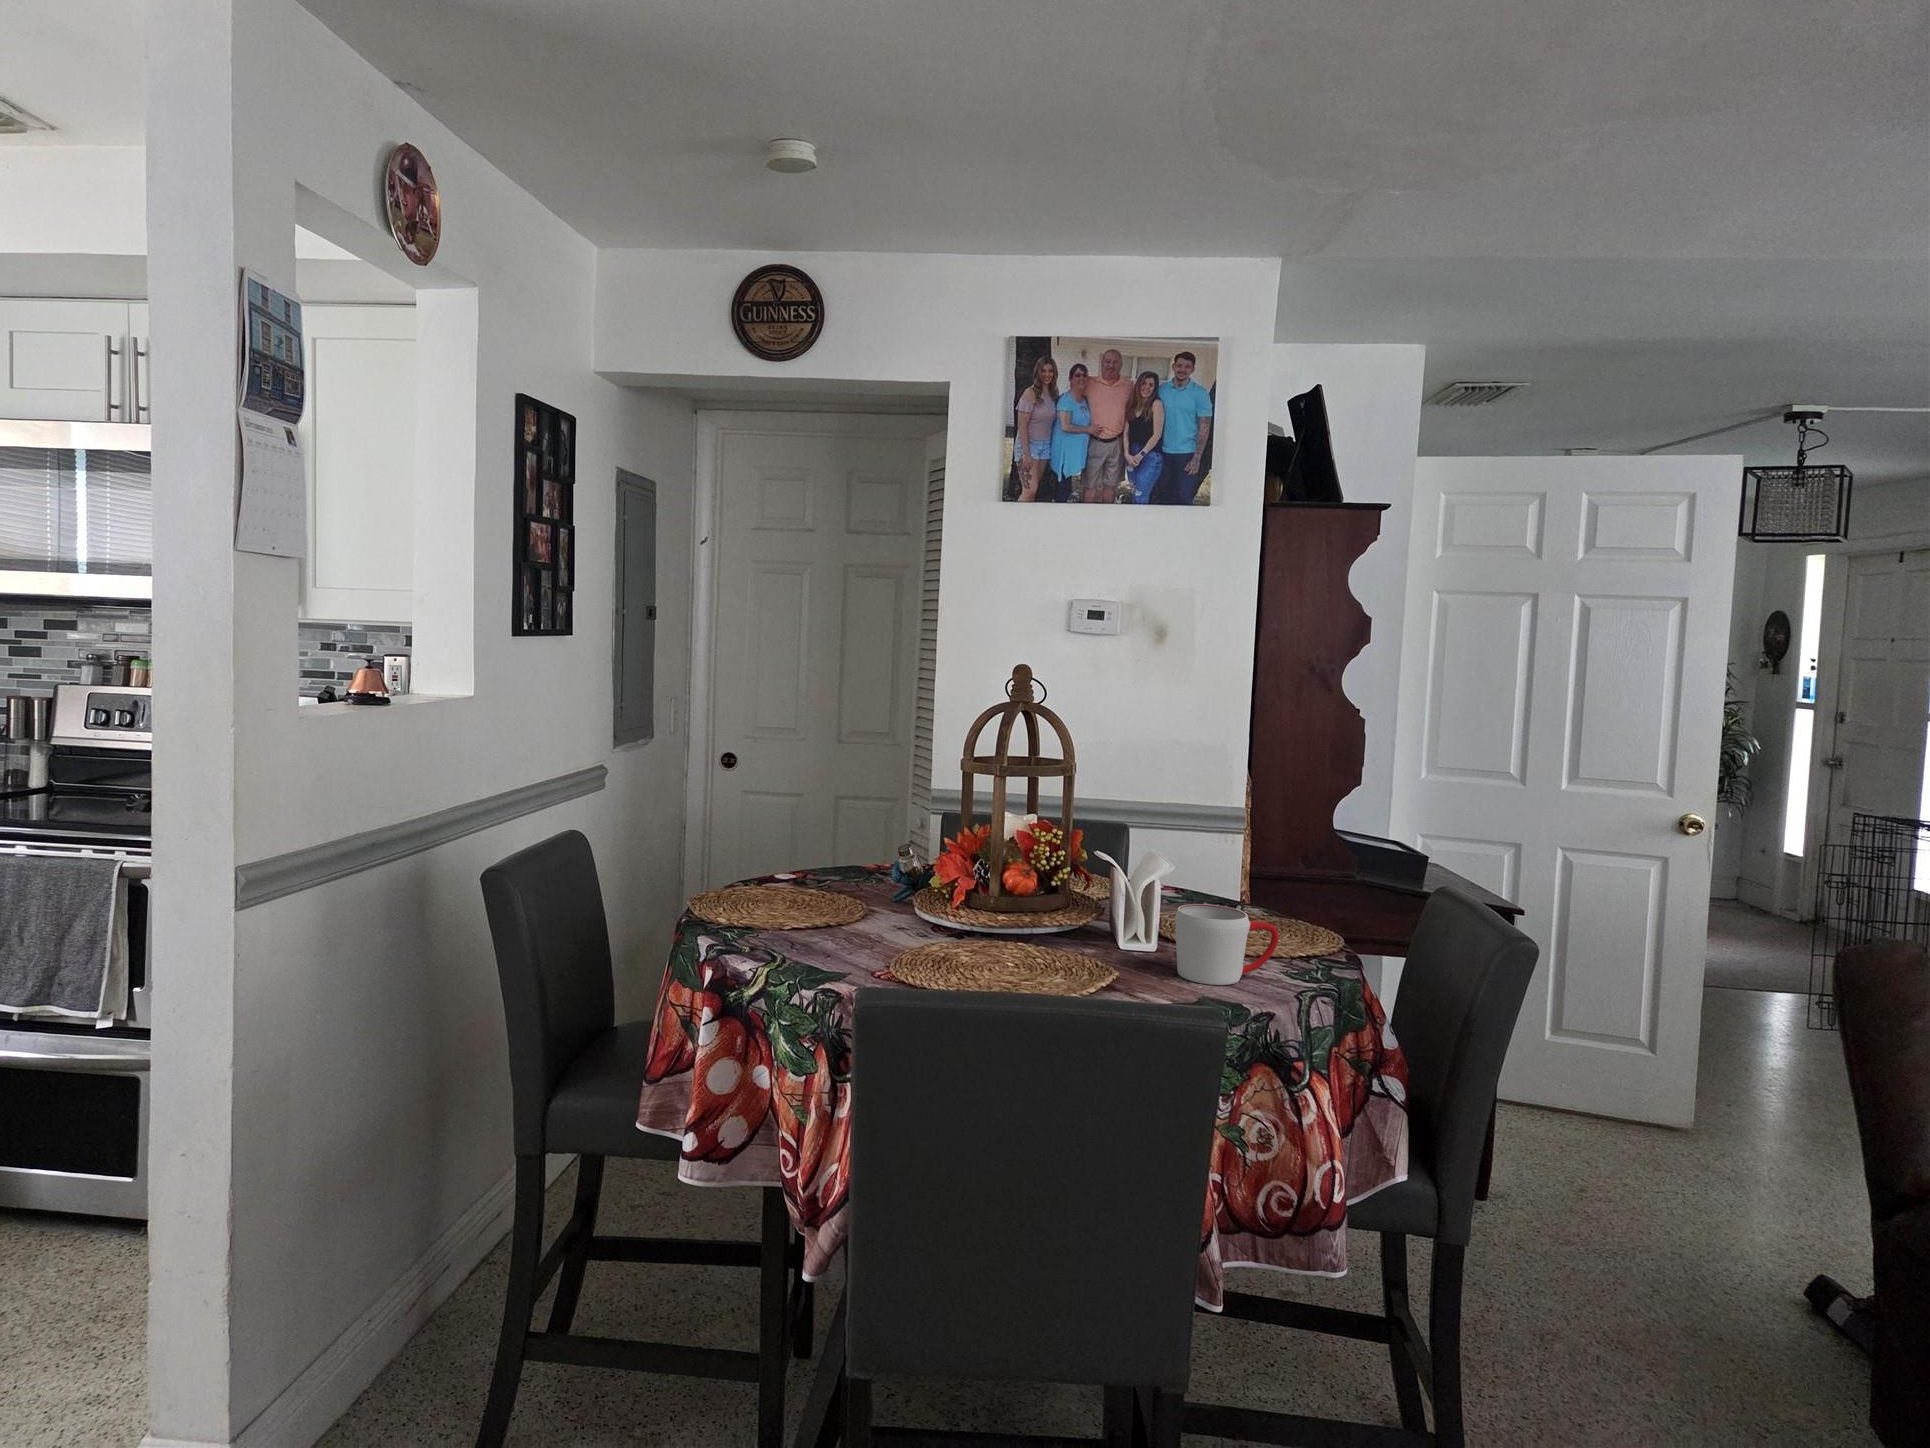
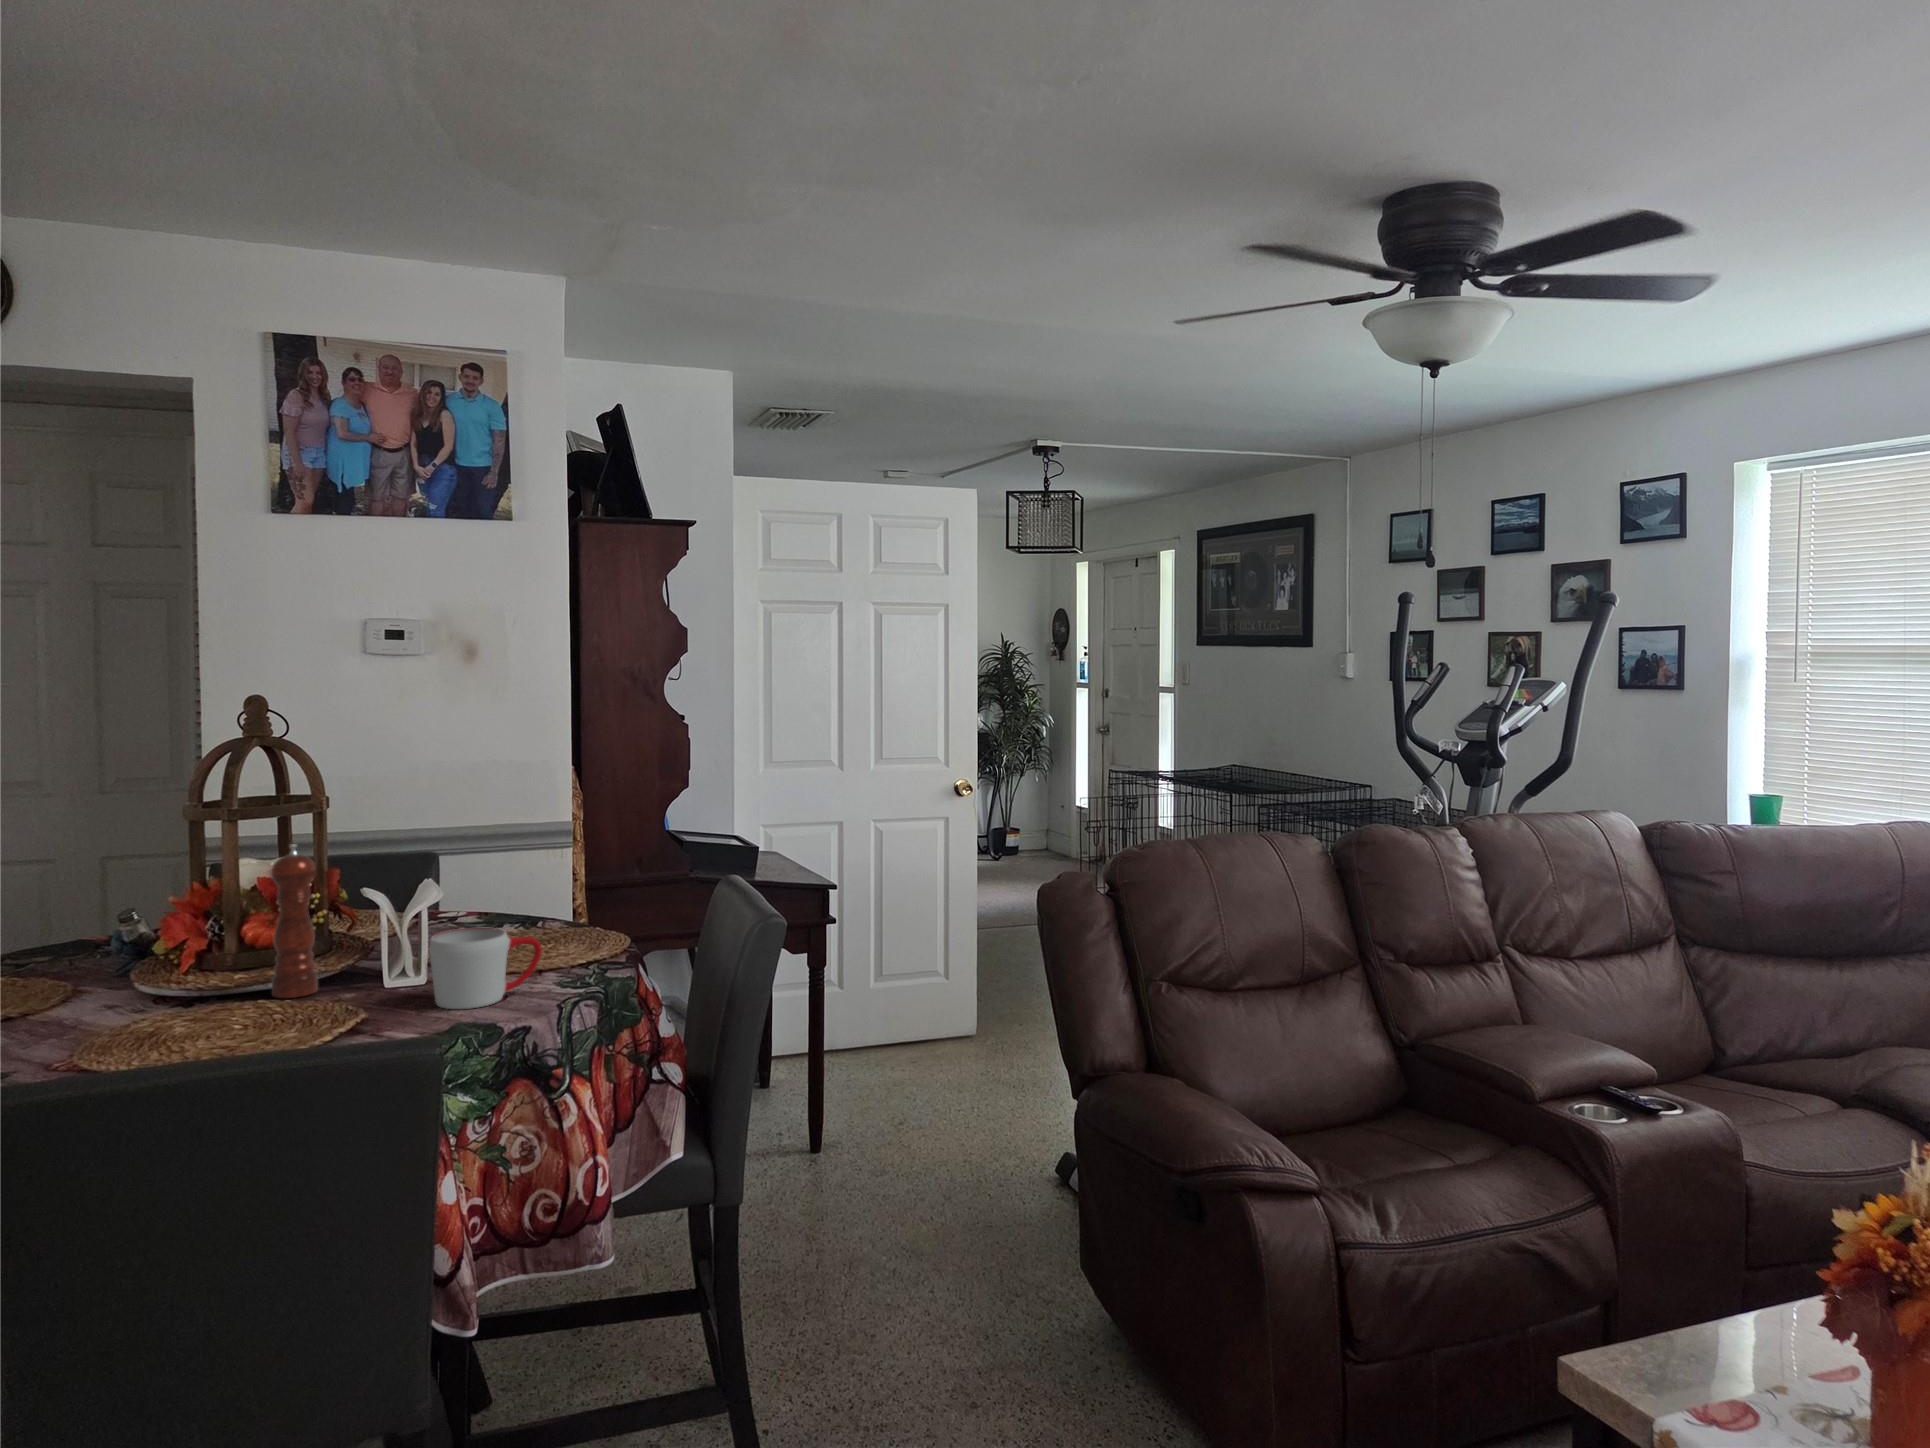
pepper mill: none [1031,803,1073,944] -> present [271,844,318,998]

